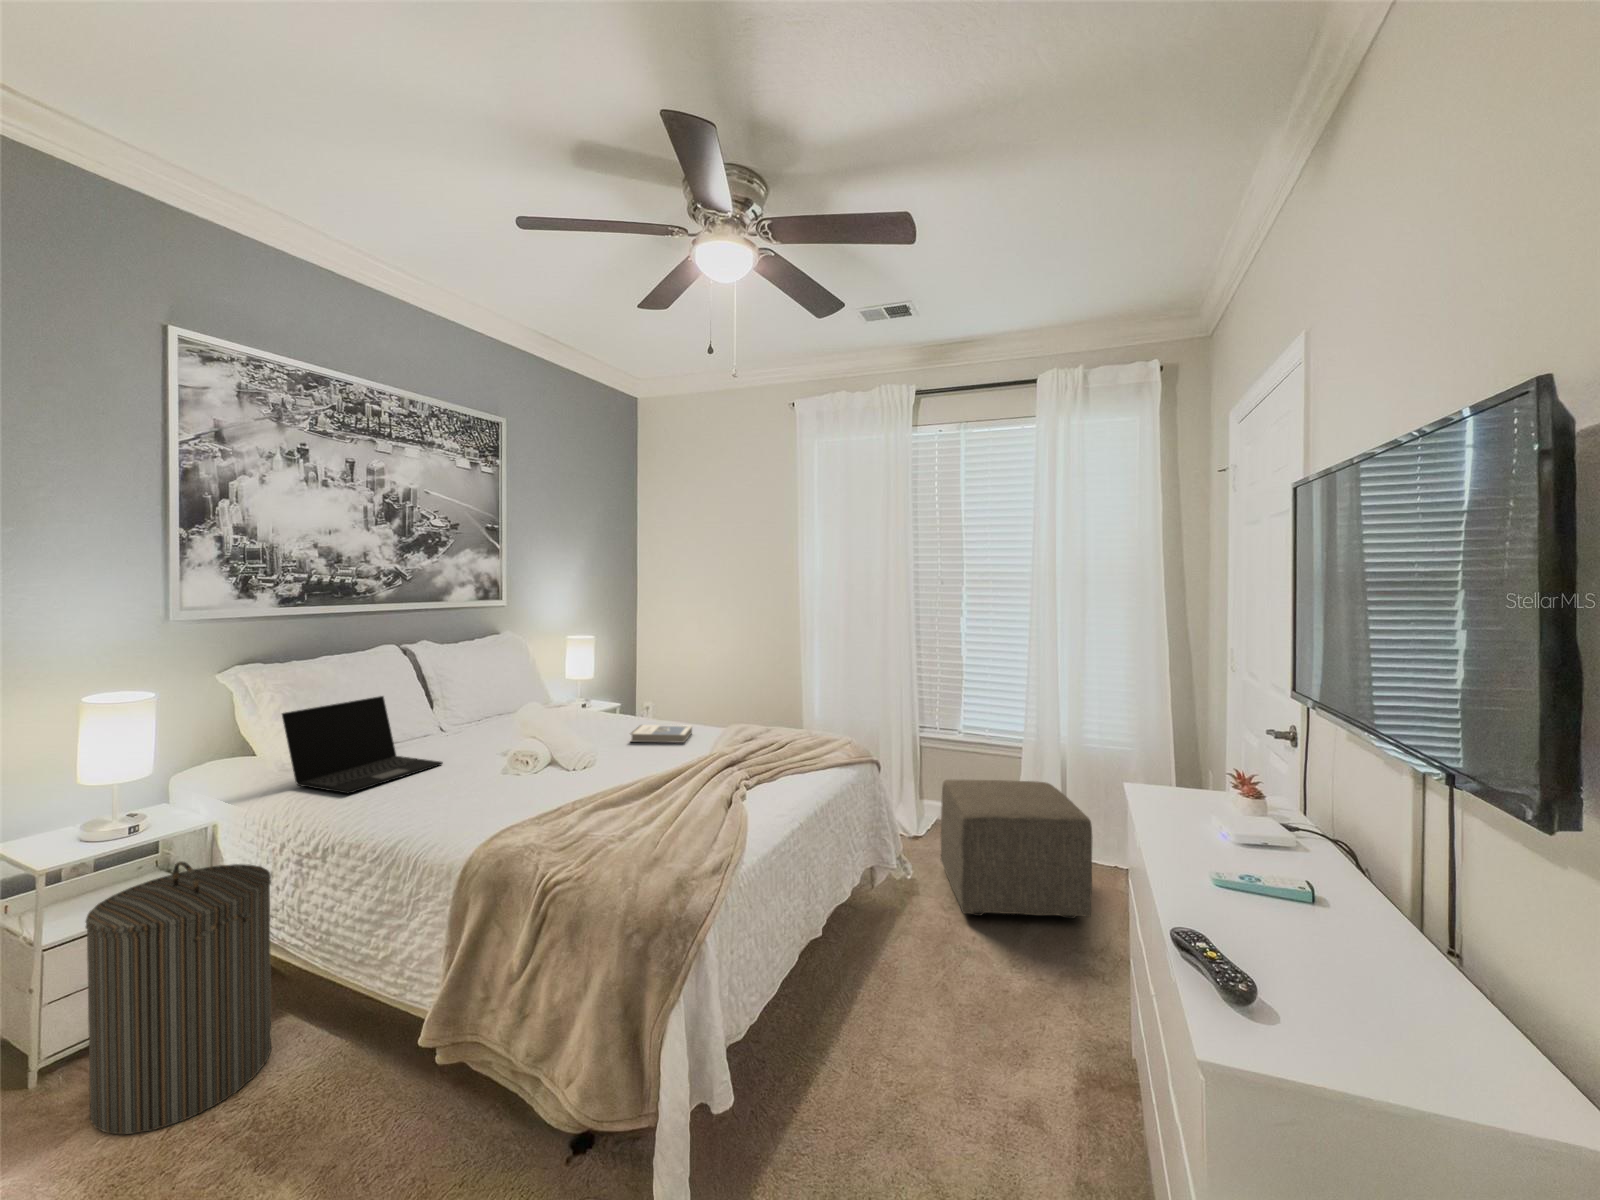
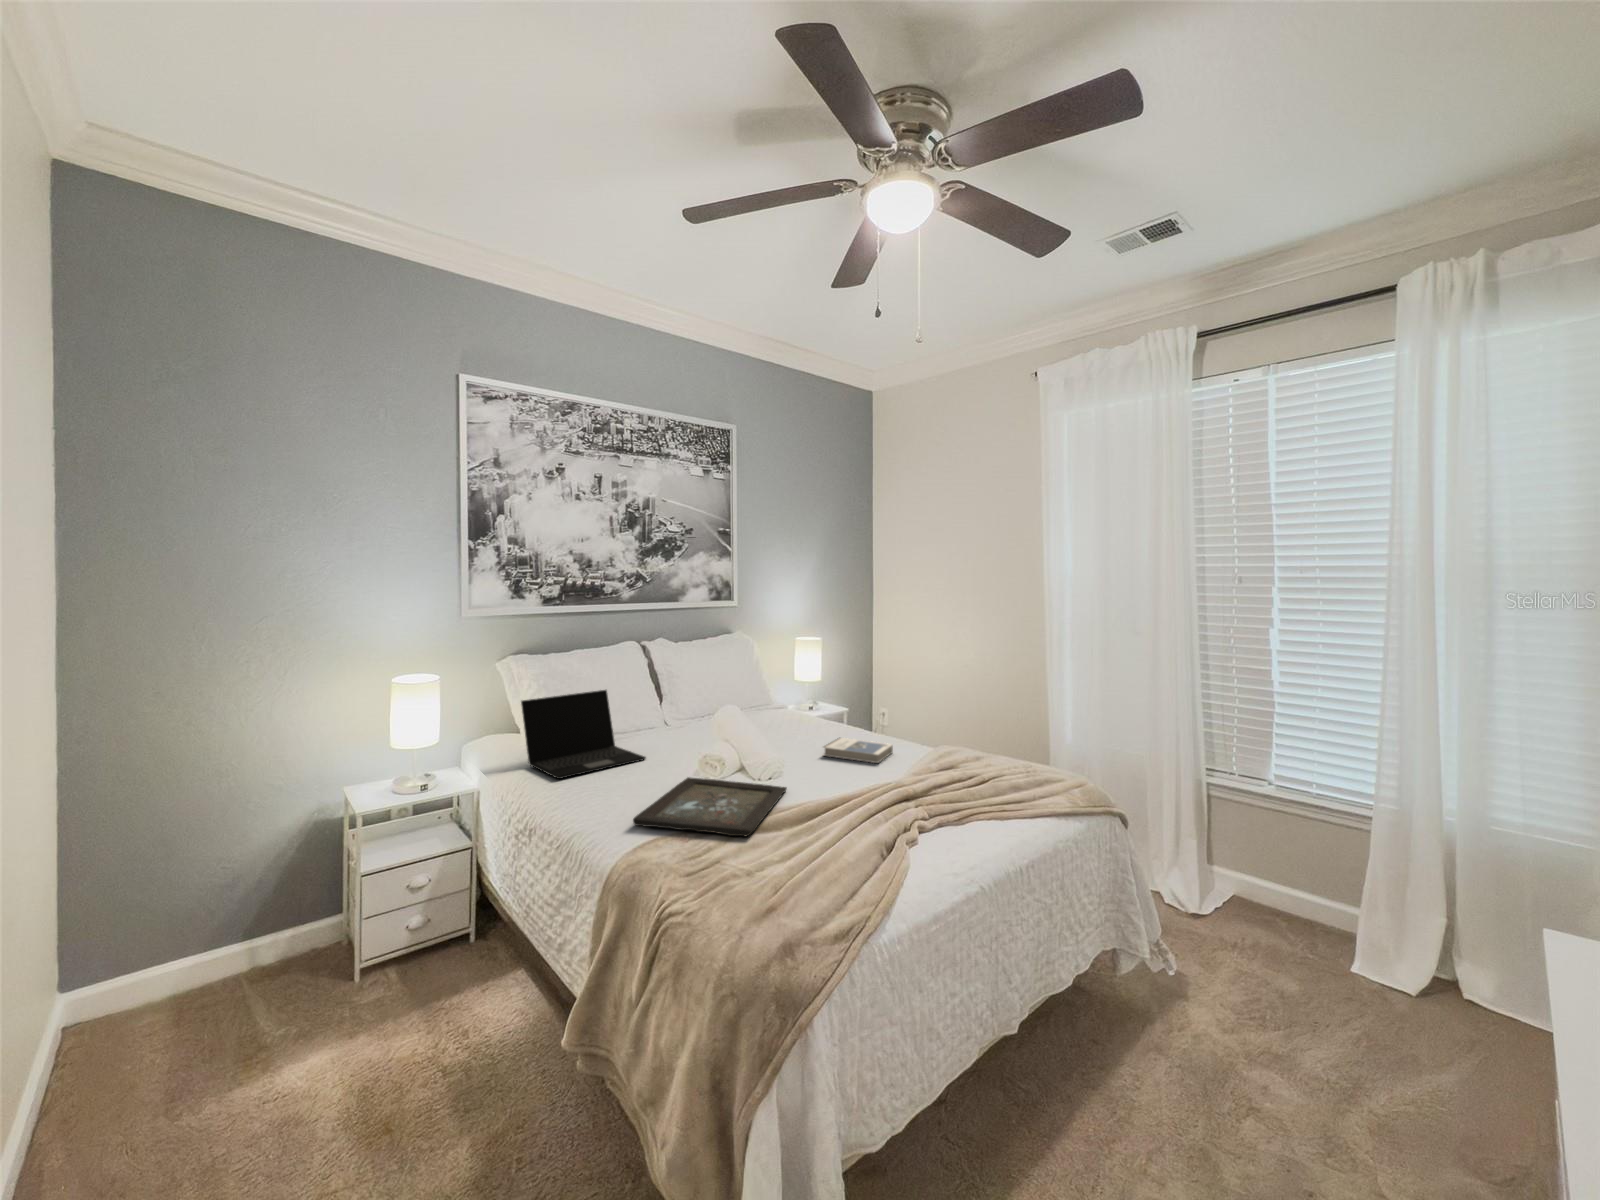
tray: none [475,770,614,821] -> present [633,777,787,836]
ottoman: present [941,780,1092,919] -> none [1226,852,1492,1116]
laundry hamper: present [86,862,271,1134] -> none [371,821,499,1041]

